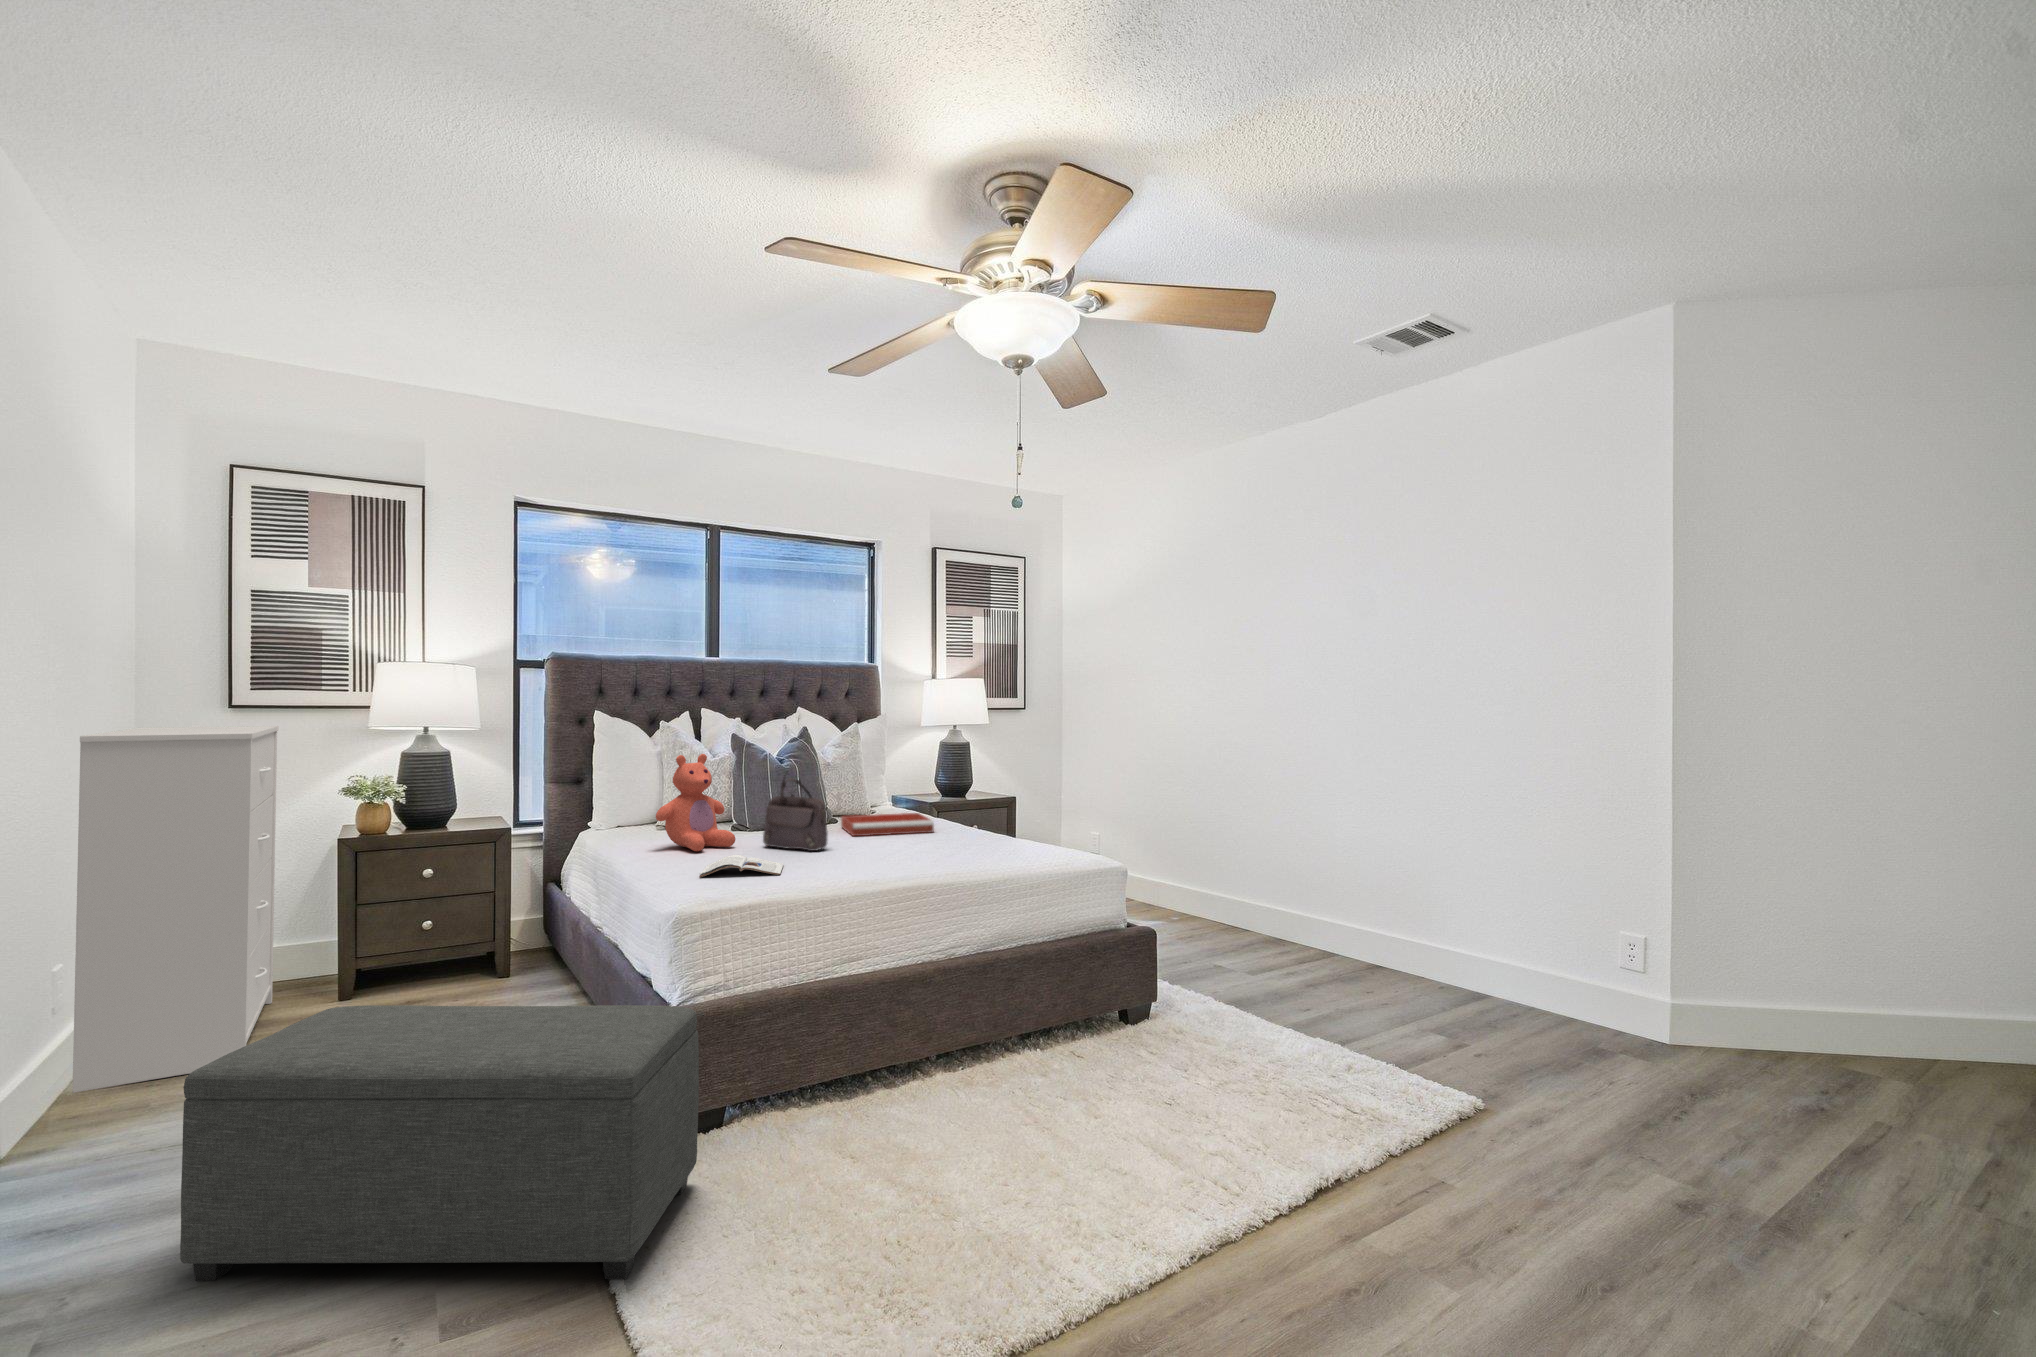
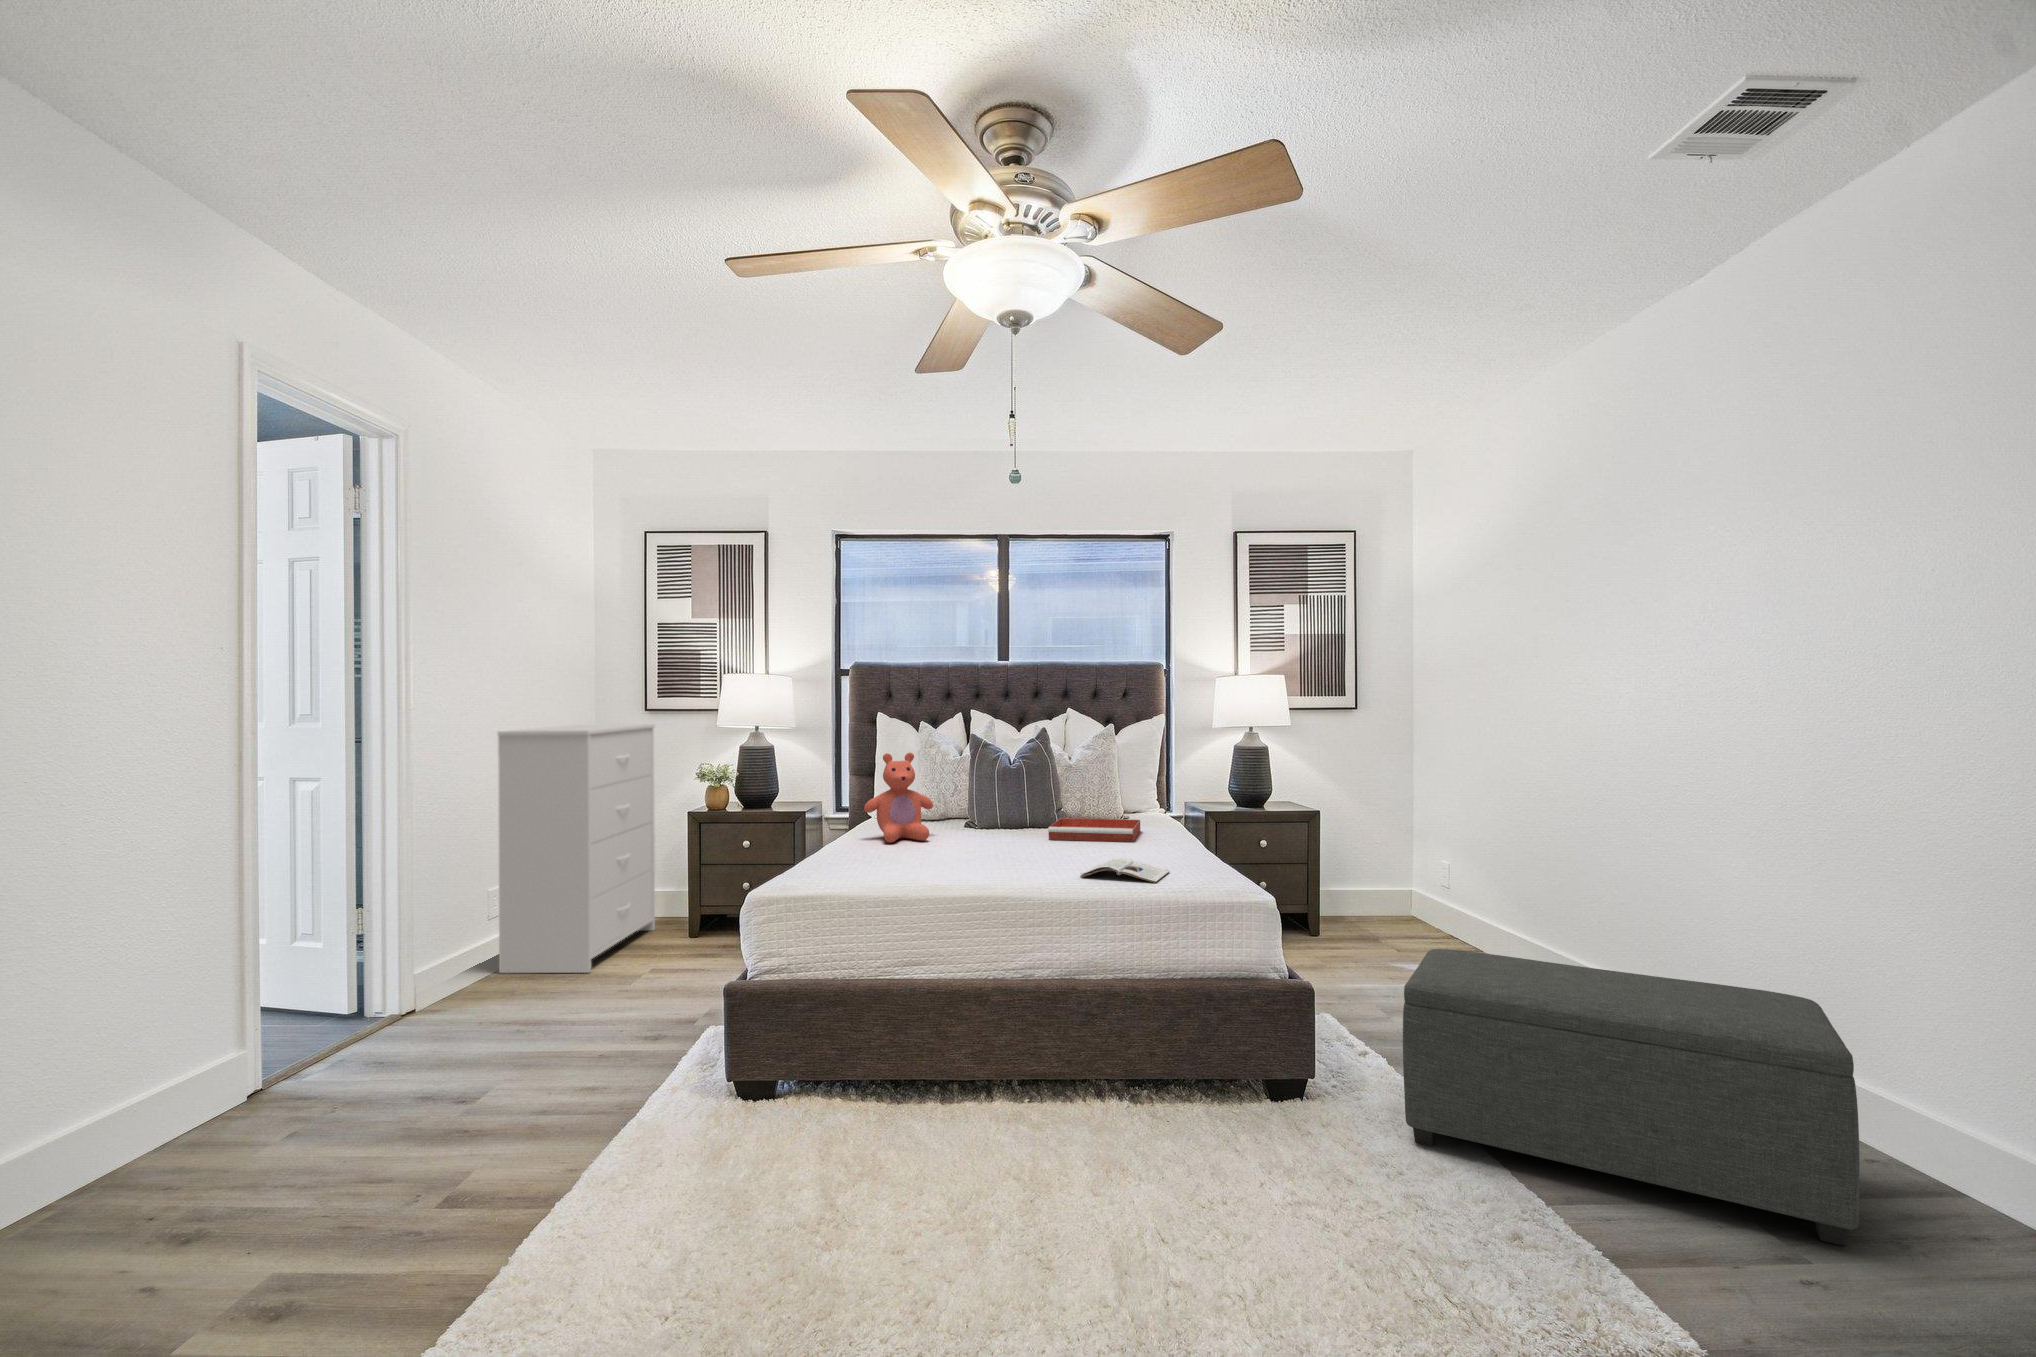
handbag: present [763,777,828,851] -> none [949,770,995,852]
magazine: present [699,855,784,877] -> present [1080,858,1169,883]
ottoman: present [180,1005,699,1281] -> present [1403,949,1860,1246]

